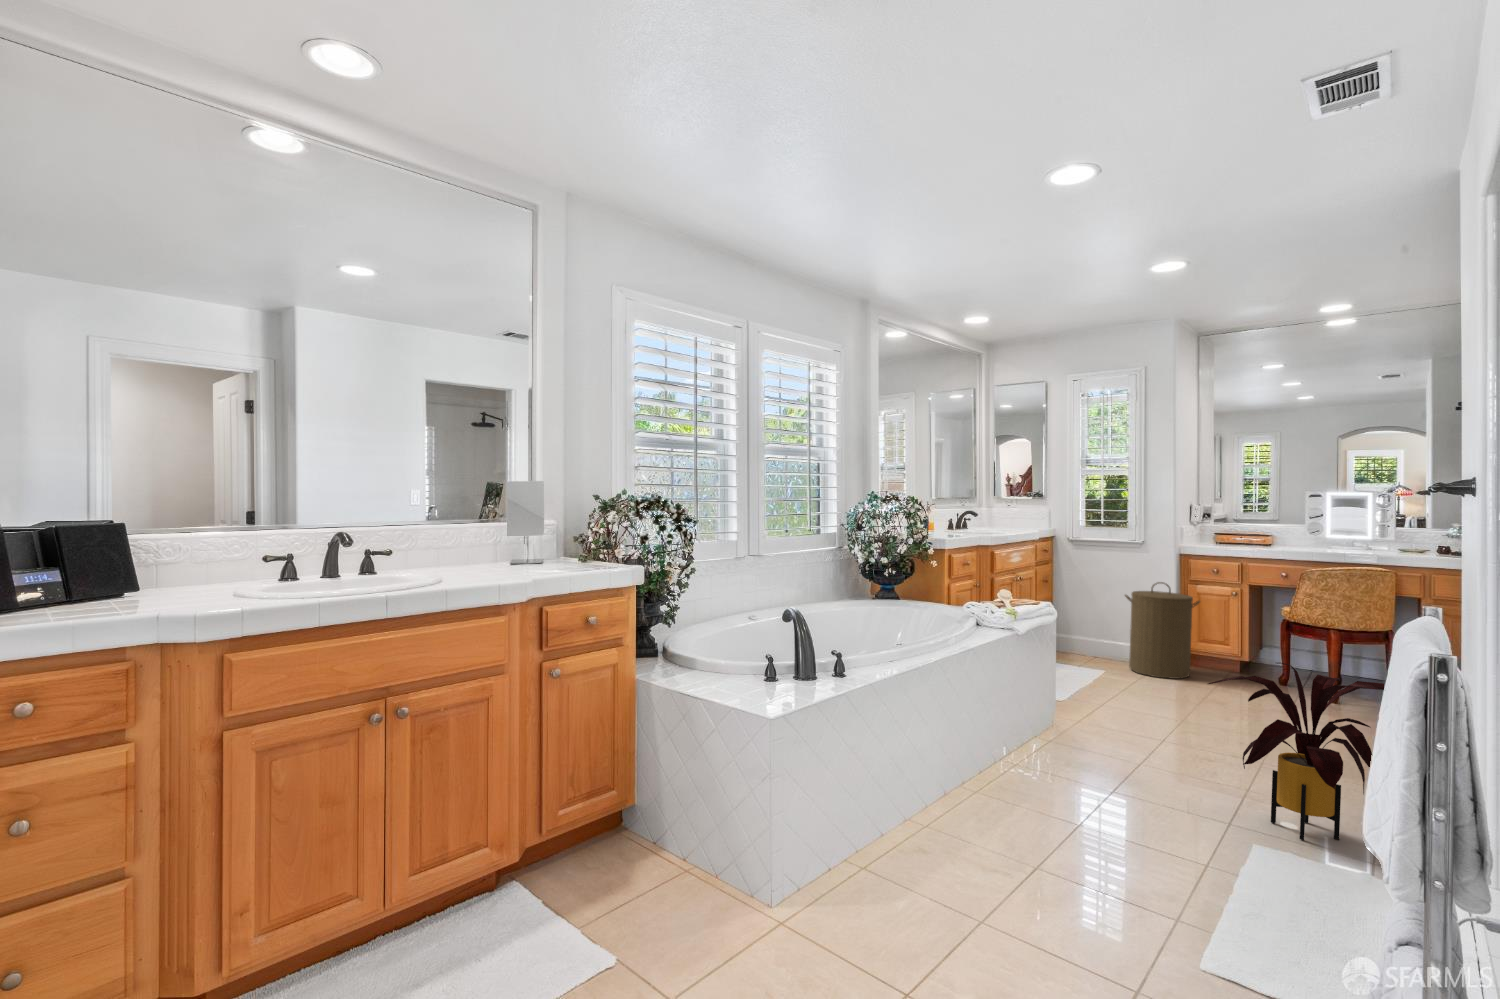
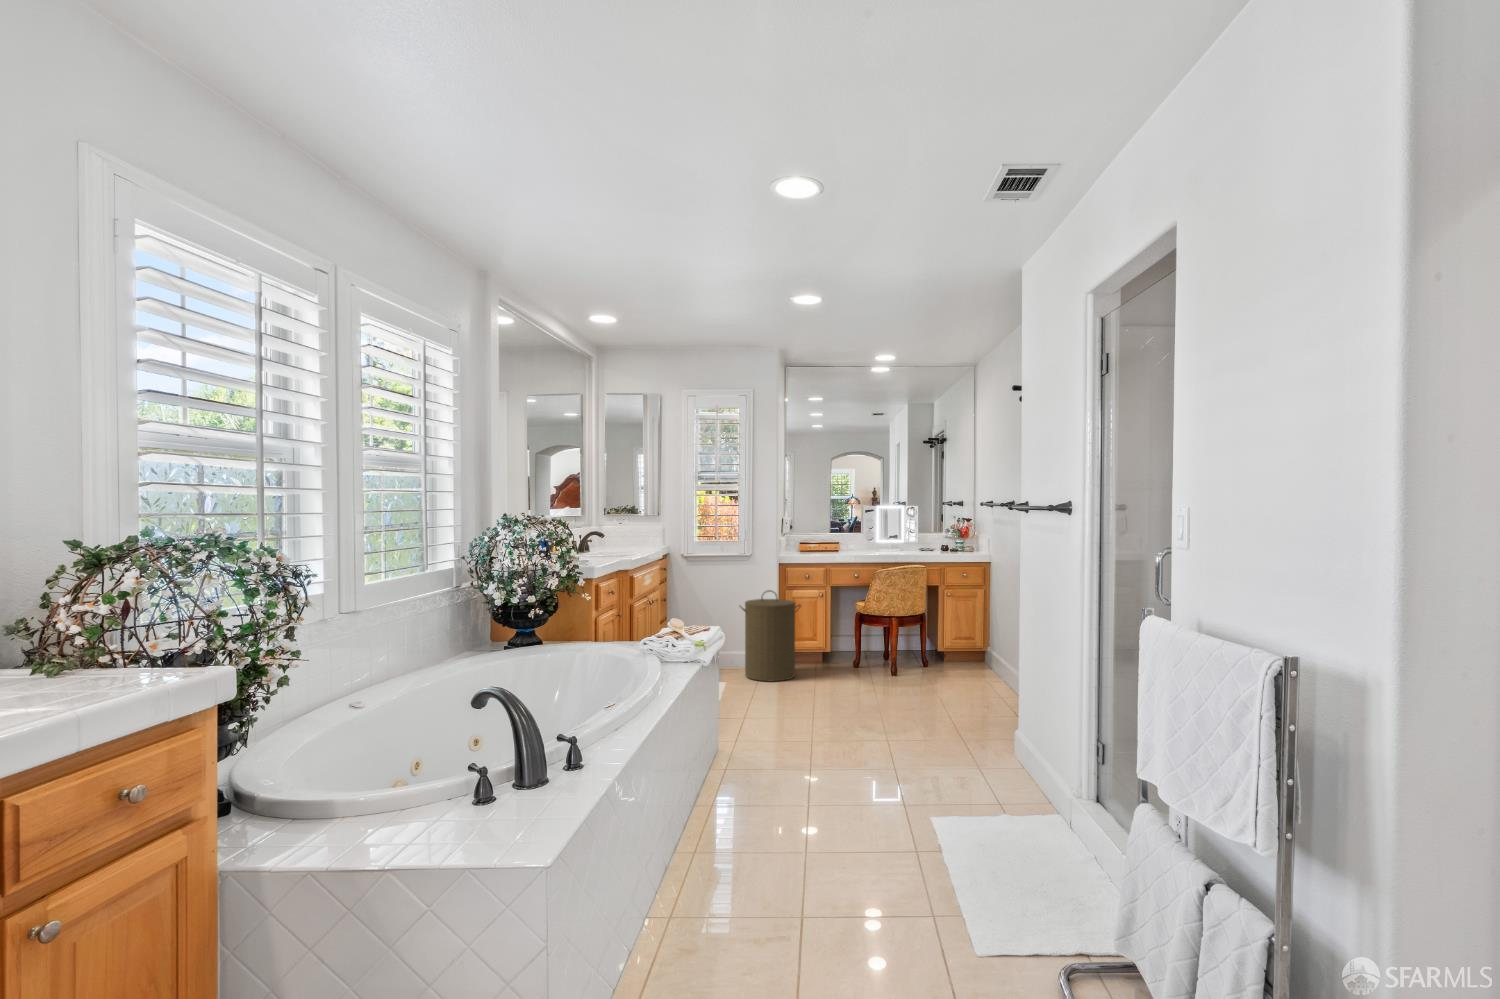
house plant: present [1208,663,1384,840] -> none [893,666,1049,820]

